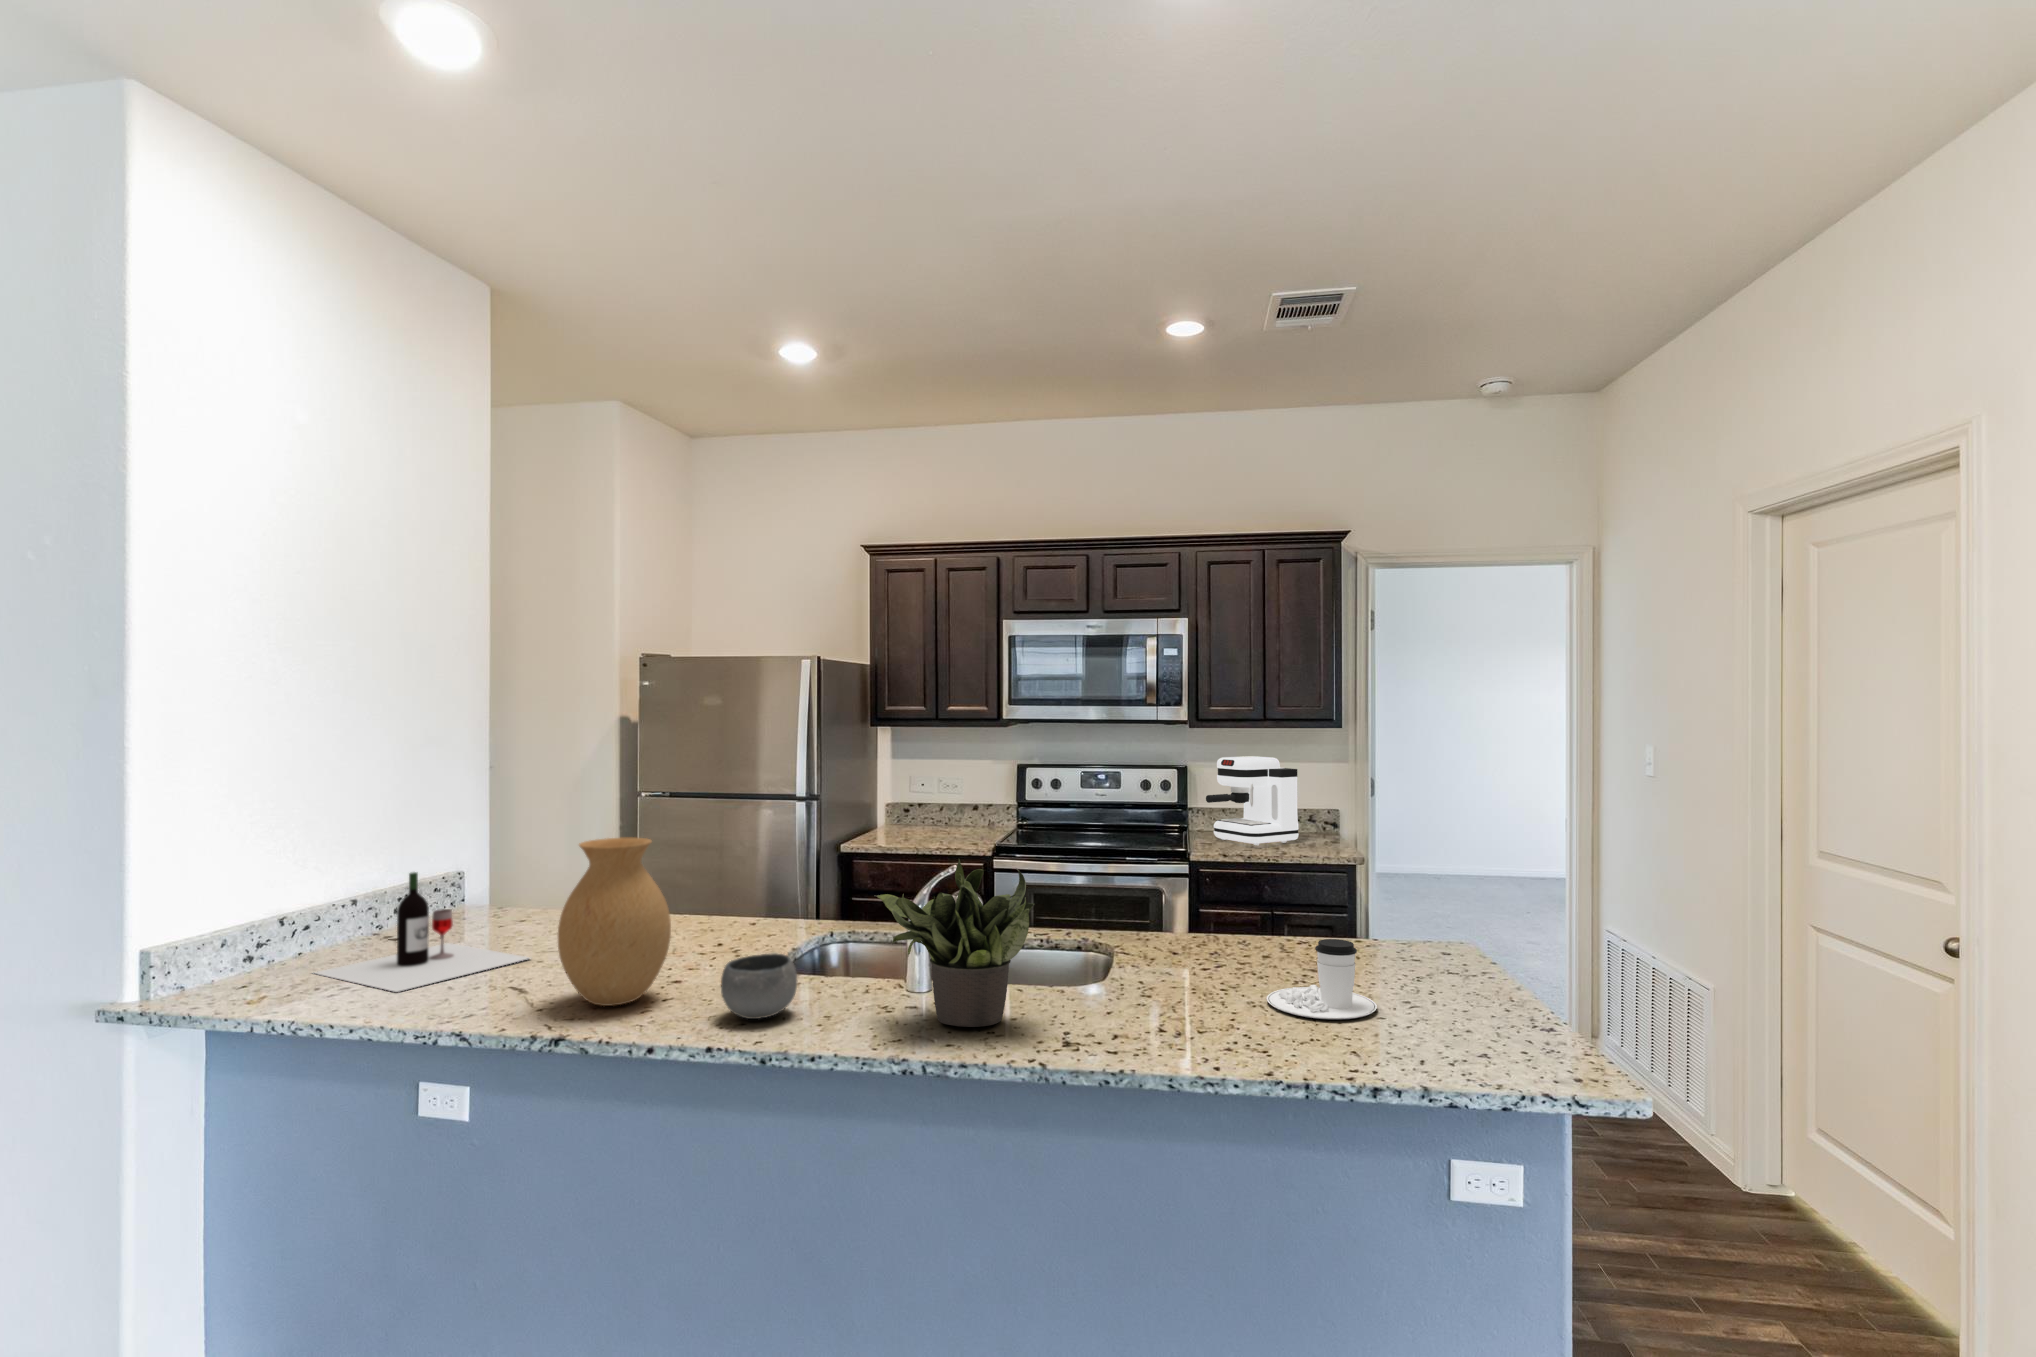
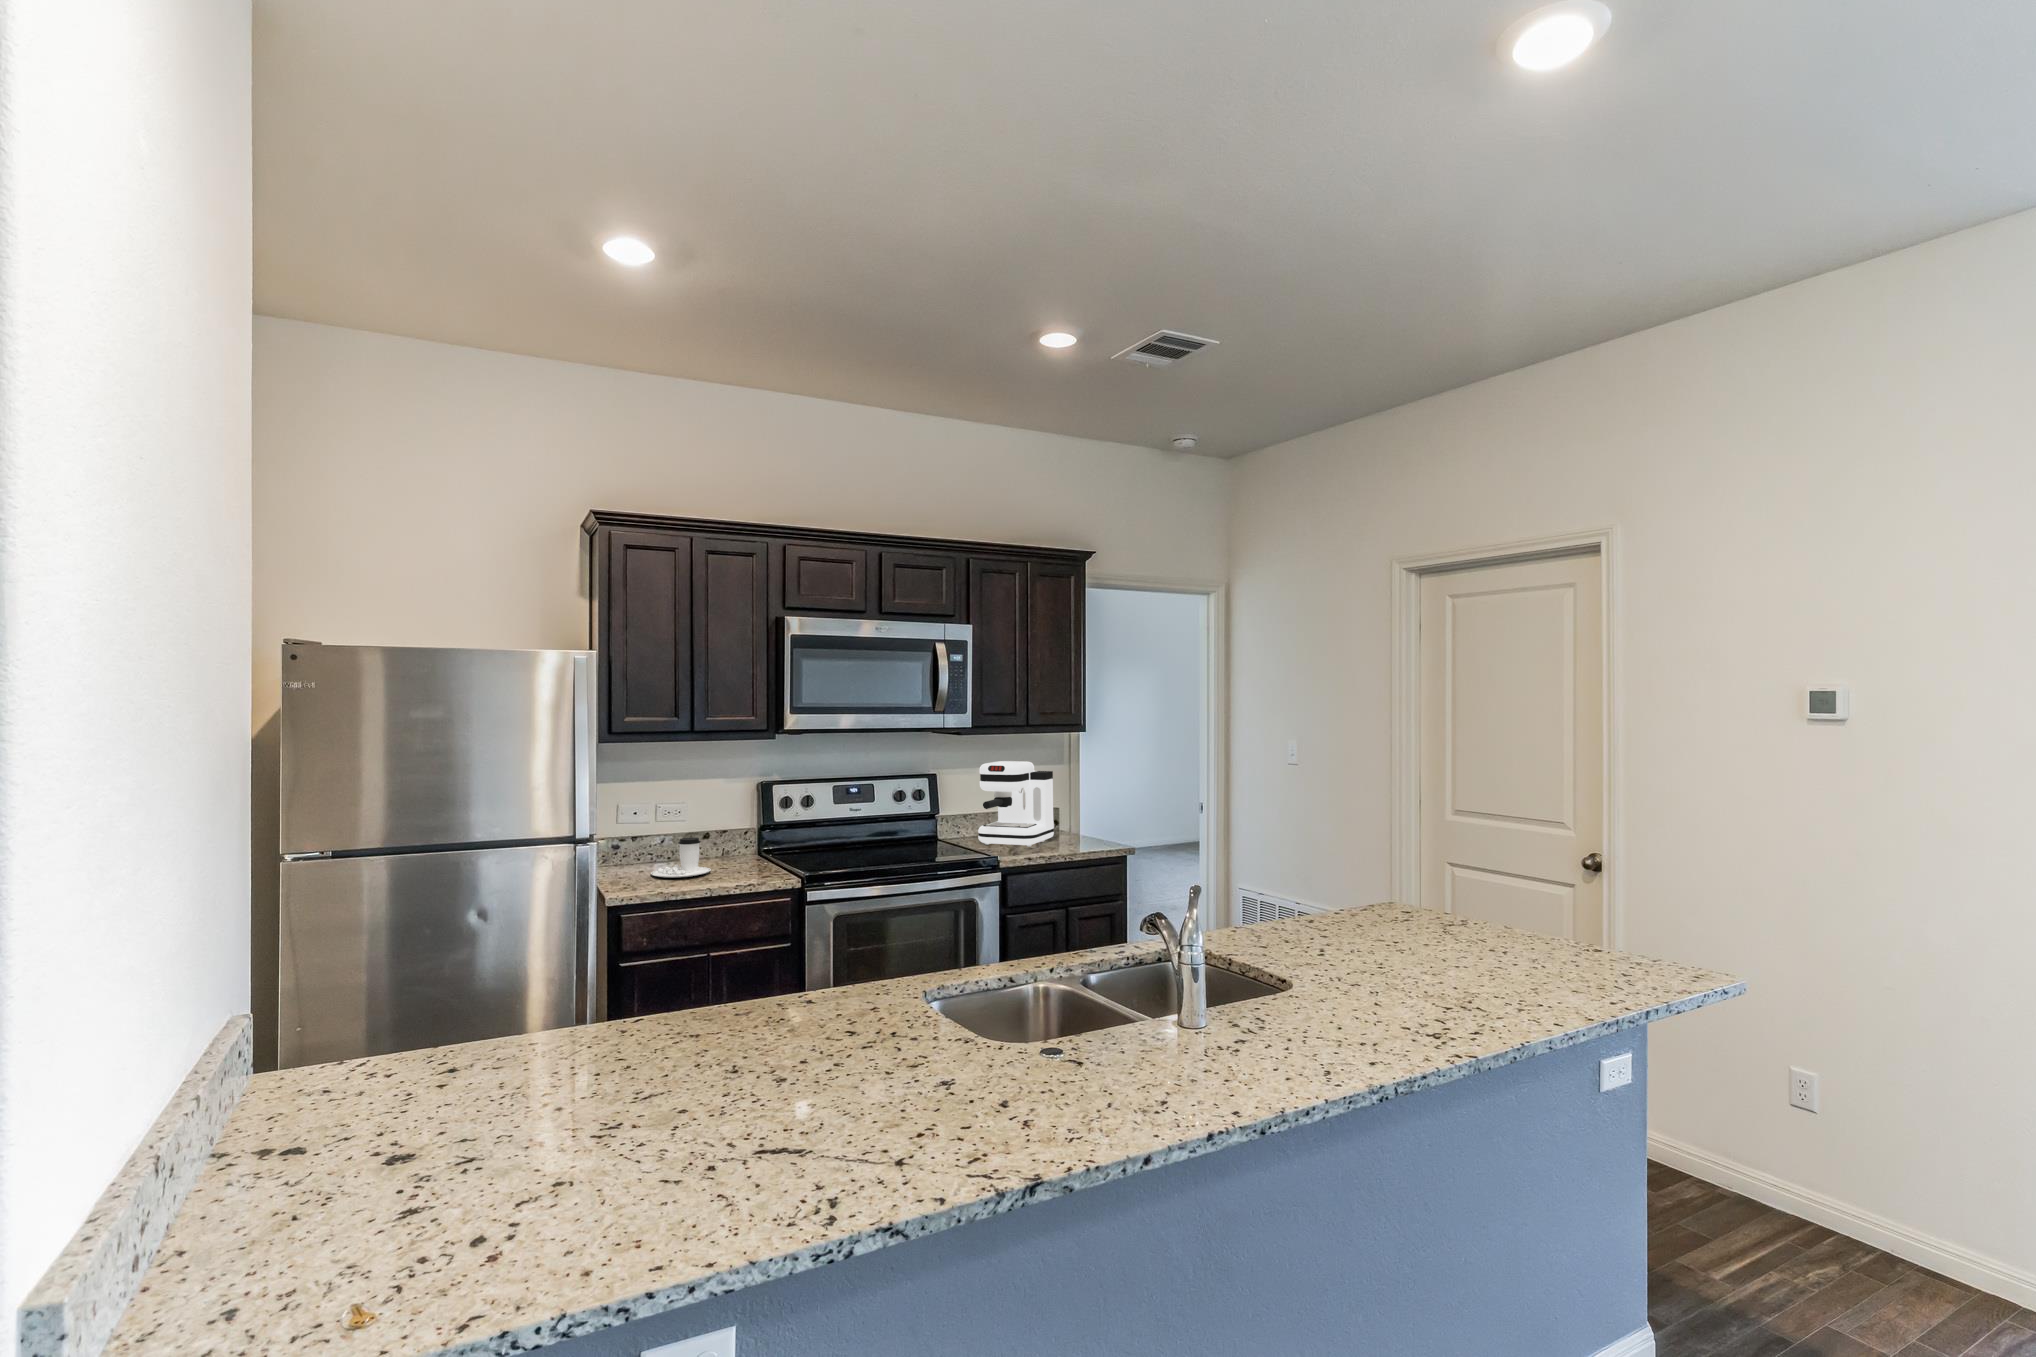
vase: present [558,838,671,1006] -> none [887,901,1028,1131]
potted plant: present [876,860,1035,1027] -> none [1225,877,1386,1050]
wine bottle: present [313,872,529,992] -> none [358,1009,675,1222]
coffee cup: present [1267,939,1377,1019] -> present [651,837,711,878]
bowl: present [721,953,797,1019] -> none [1105,1014,1193,1097]

